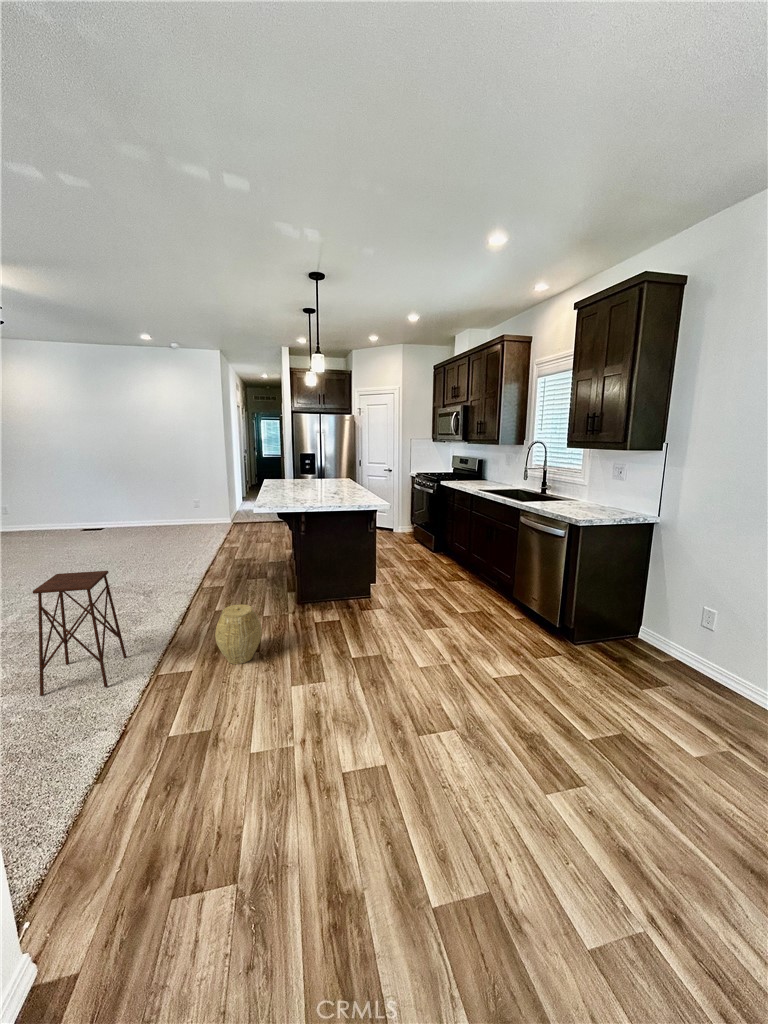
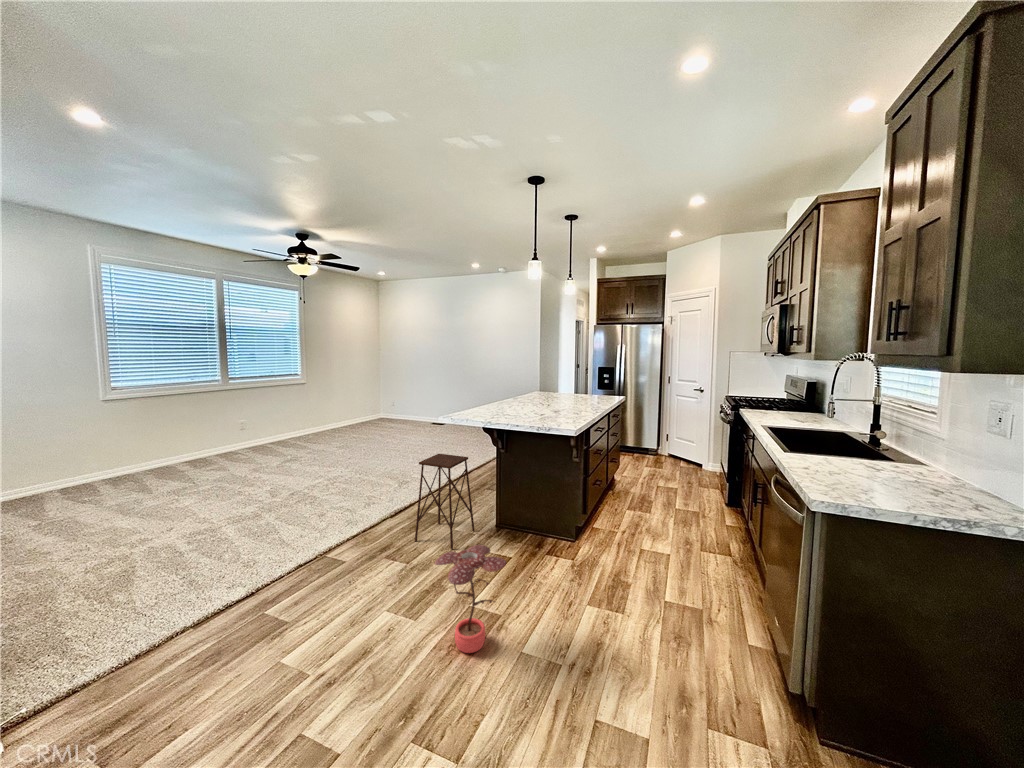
woven basket: present [215,604,262,664] -> none [534,508,576,566]
potted plant: none [134,664,227,784] -> present [435,545,506,653]

